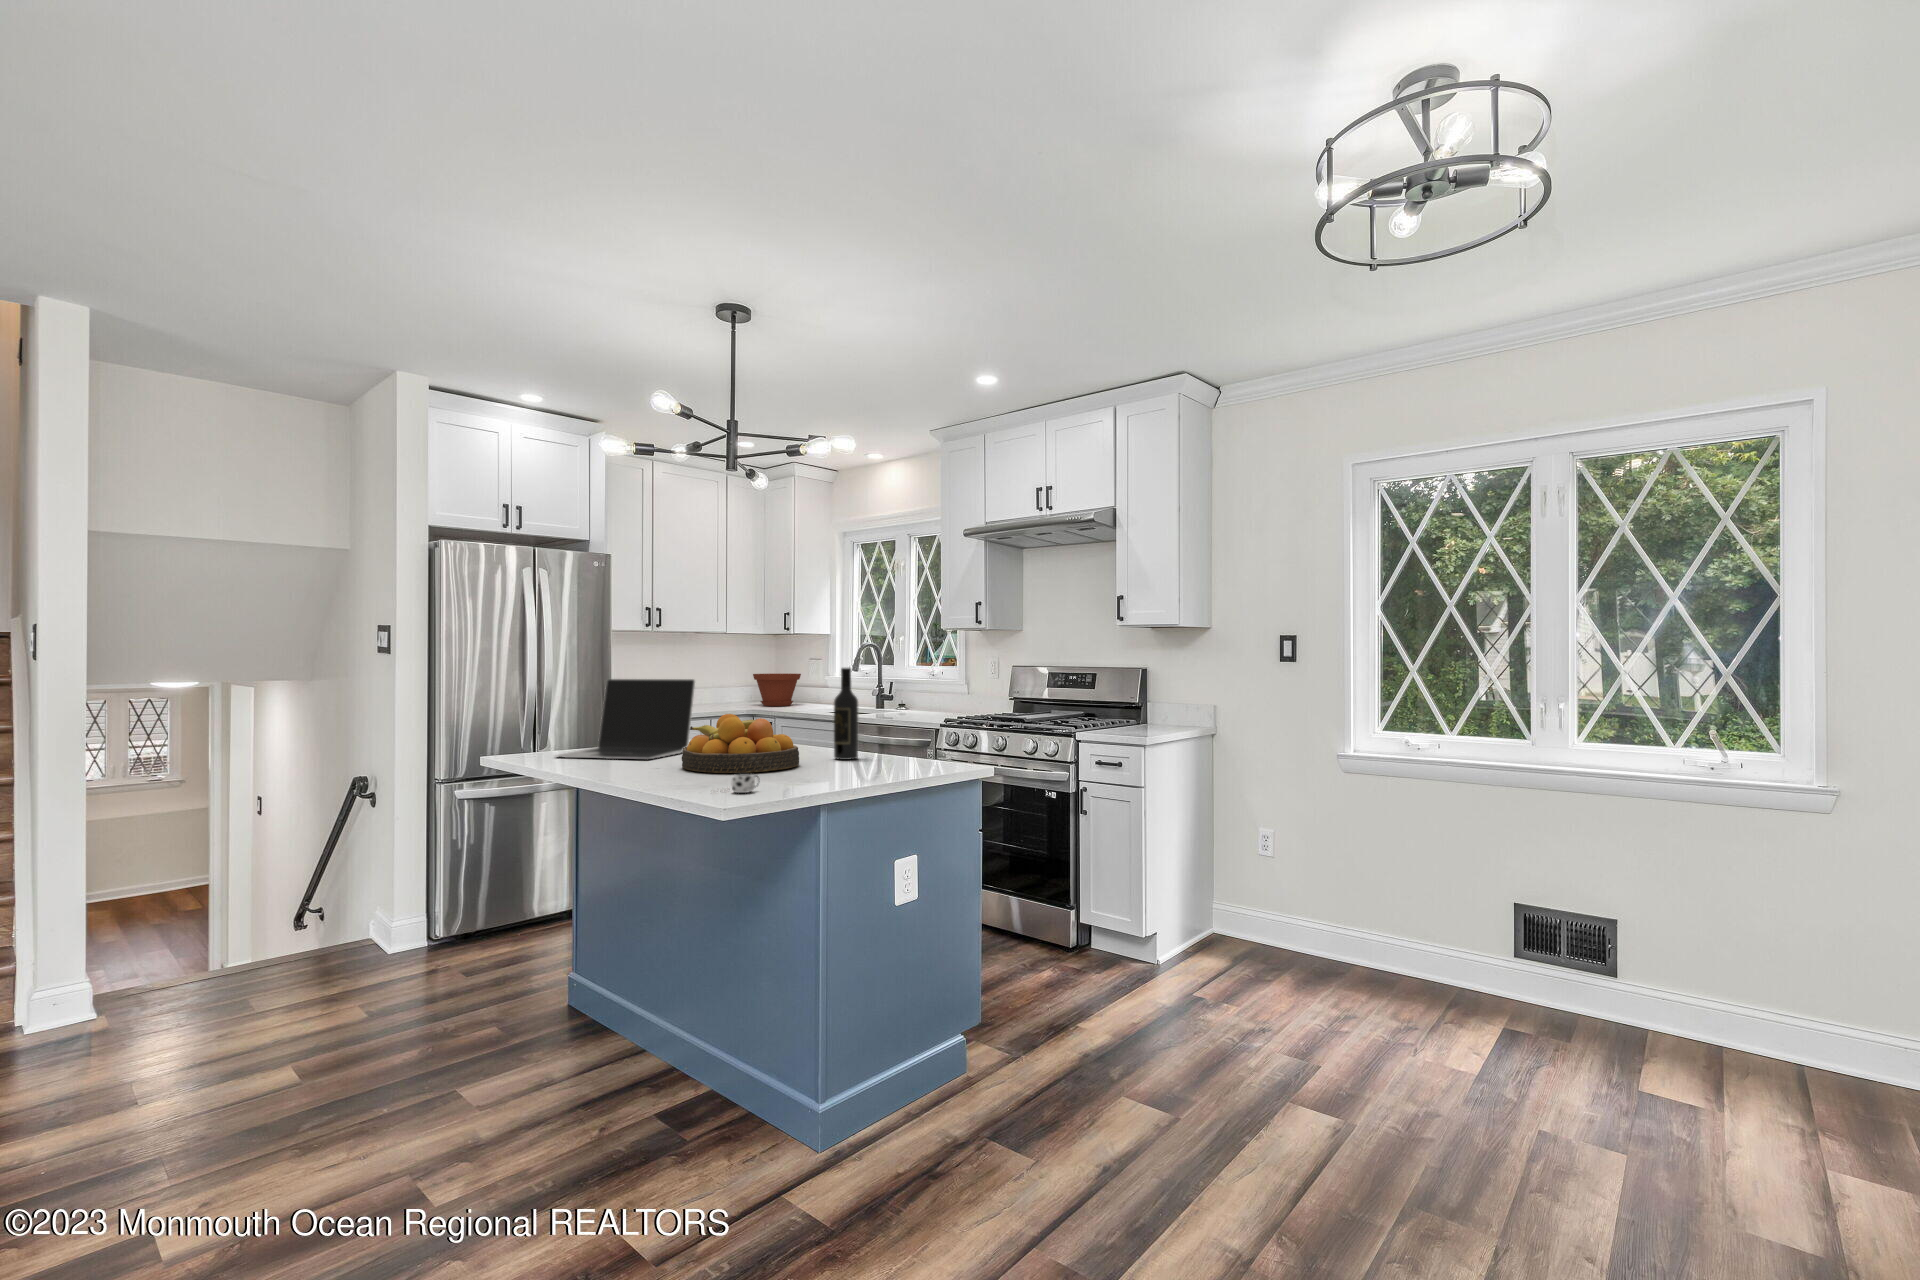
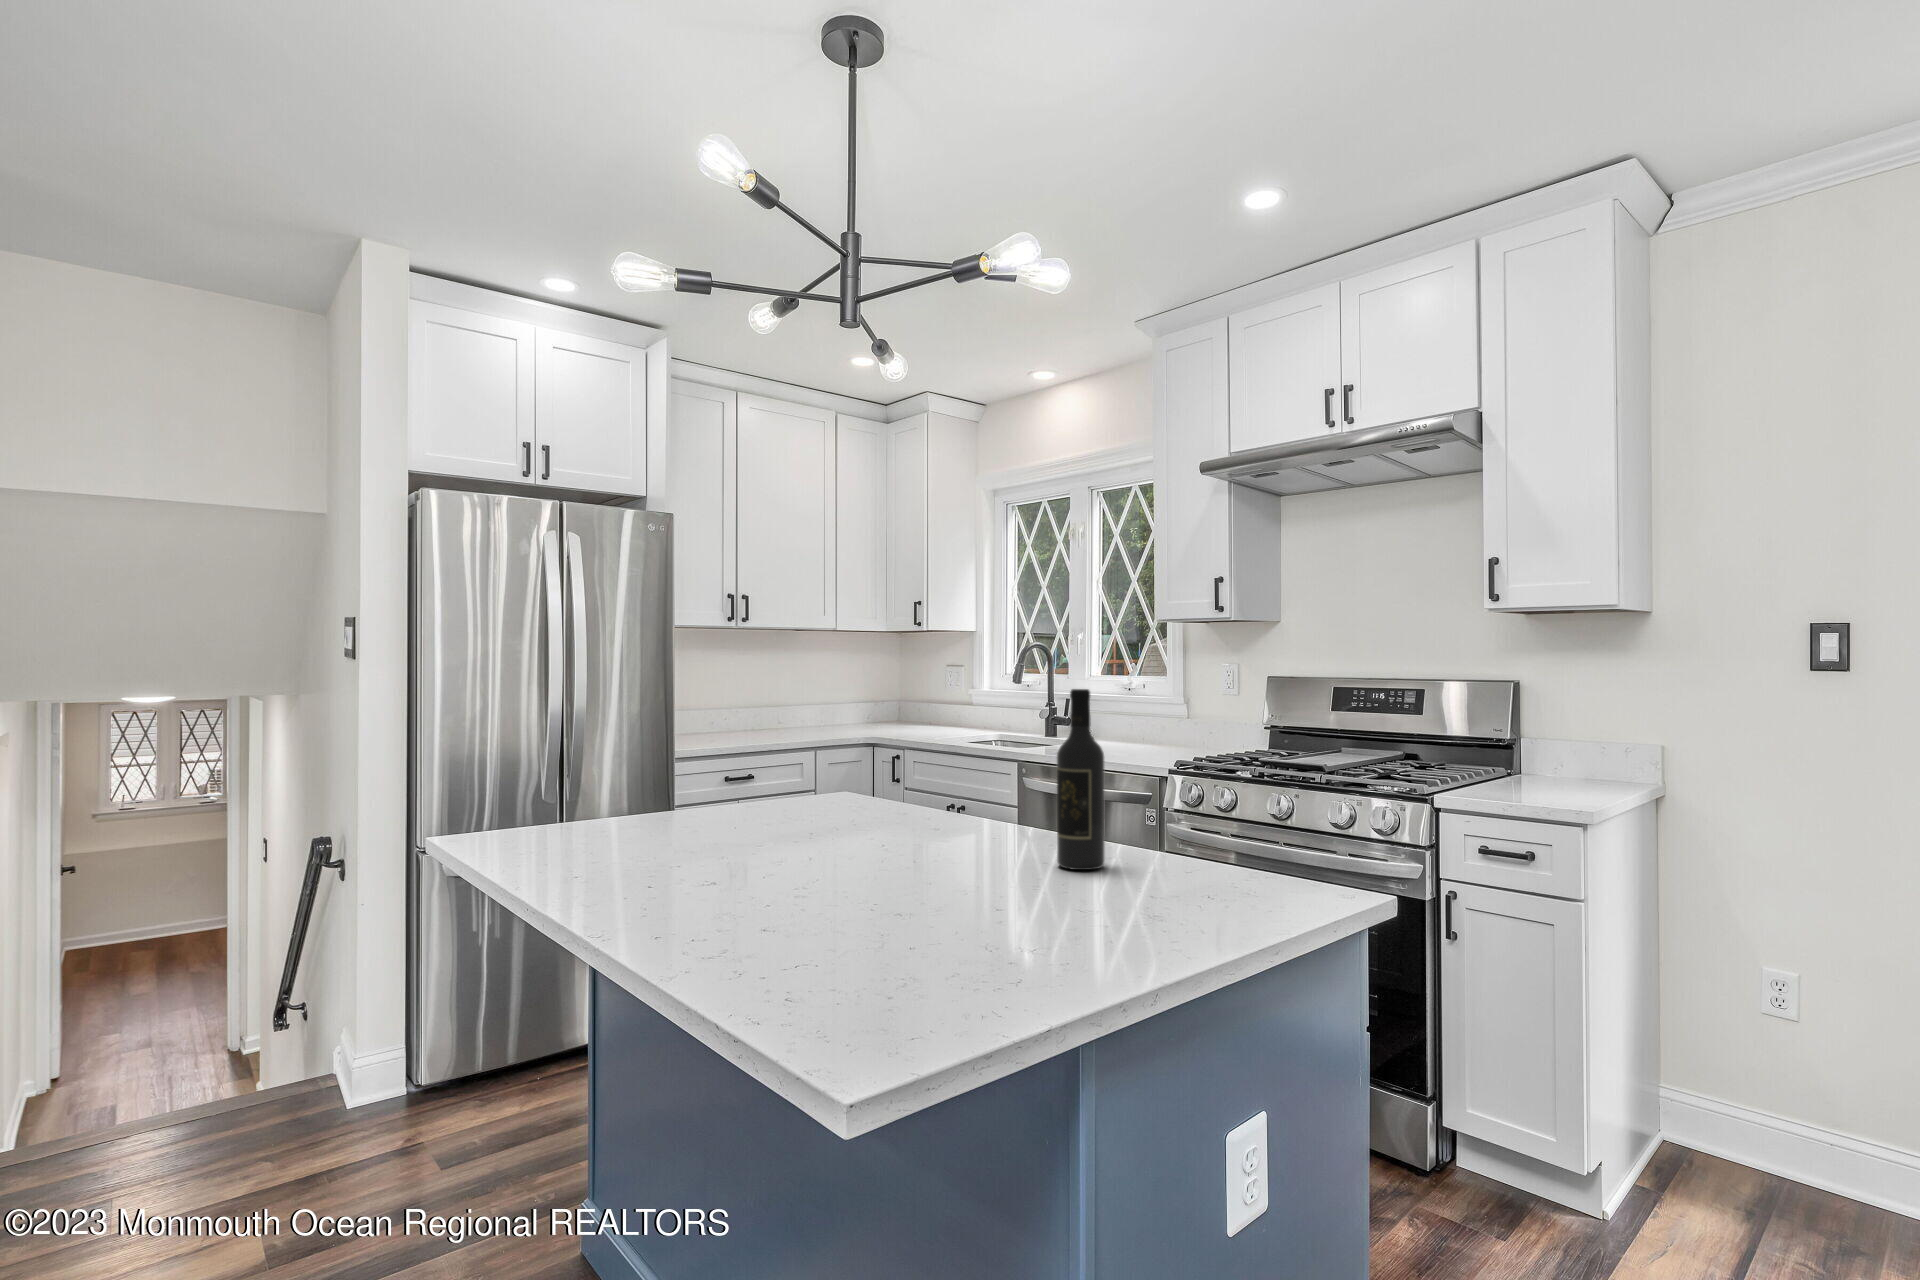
plant pot: present [753,673,801,706] -> none [872,685,937,731]
laptop: present [555,679,695,759] -> none [543,704,795,862]
fruit bowl: present [682,714,799,773] -> none [769,782,1002,921]
mug: present [713,773,758,793] -> none [834,972,955,1033]

